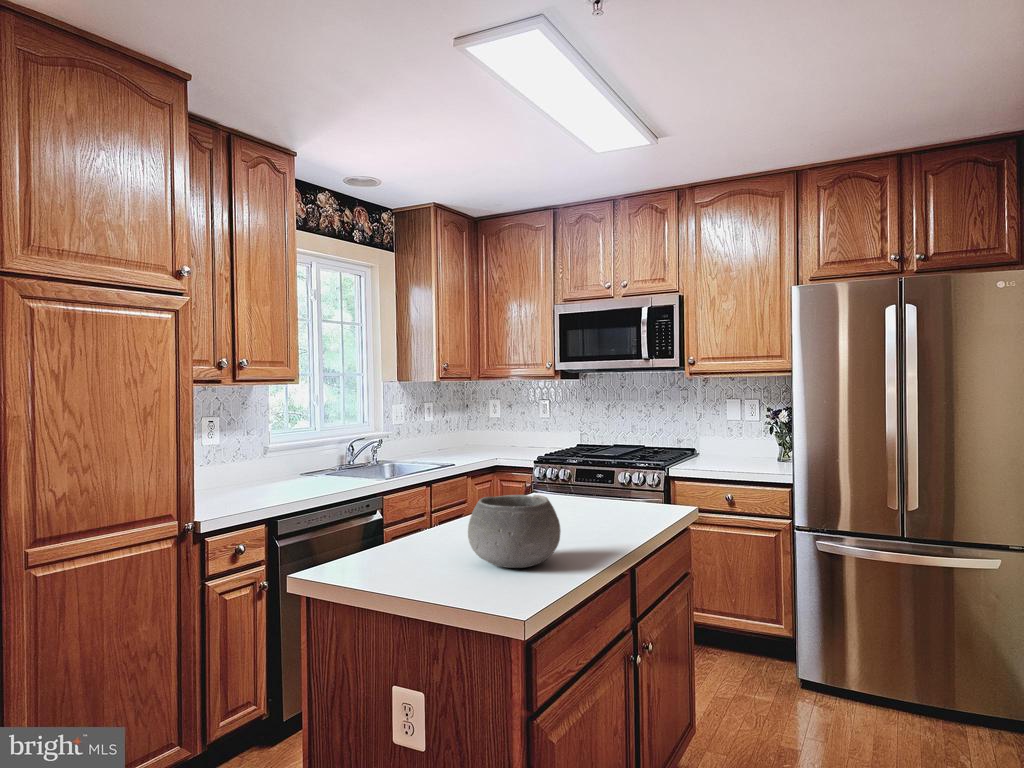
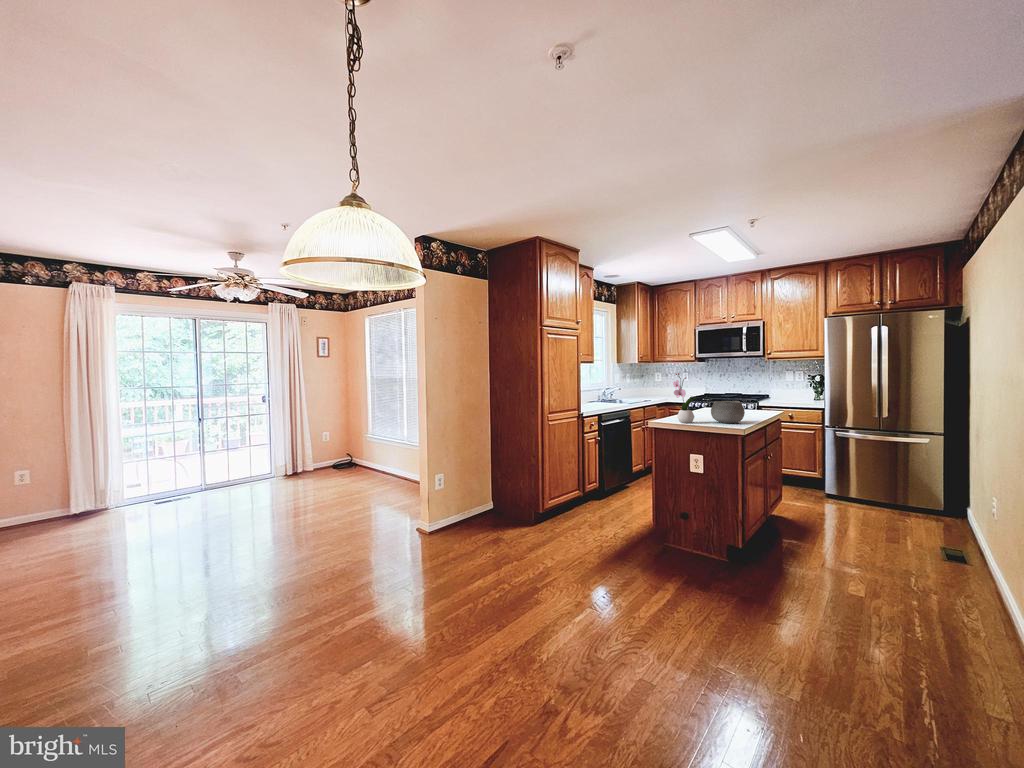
flower arrangement: none [355,412,420,570] -> present [673,373,696,423]

